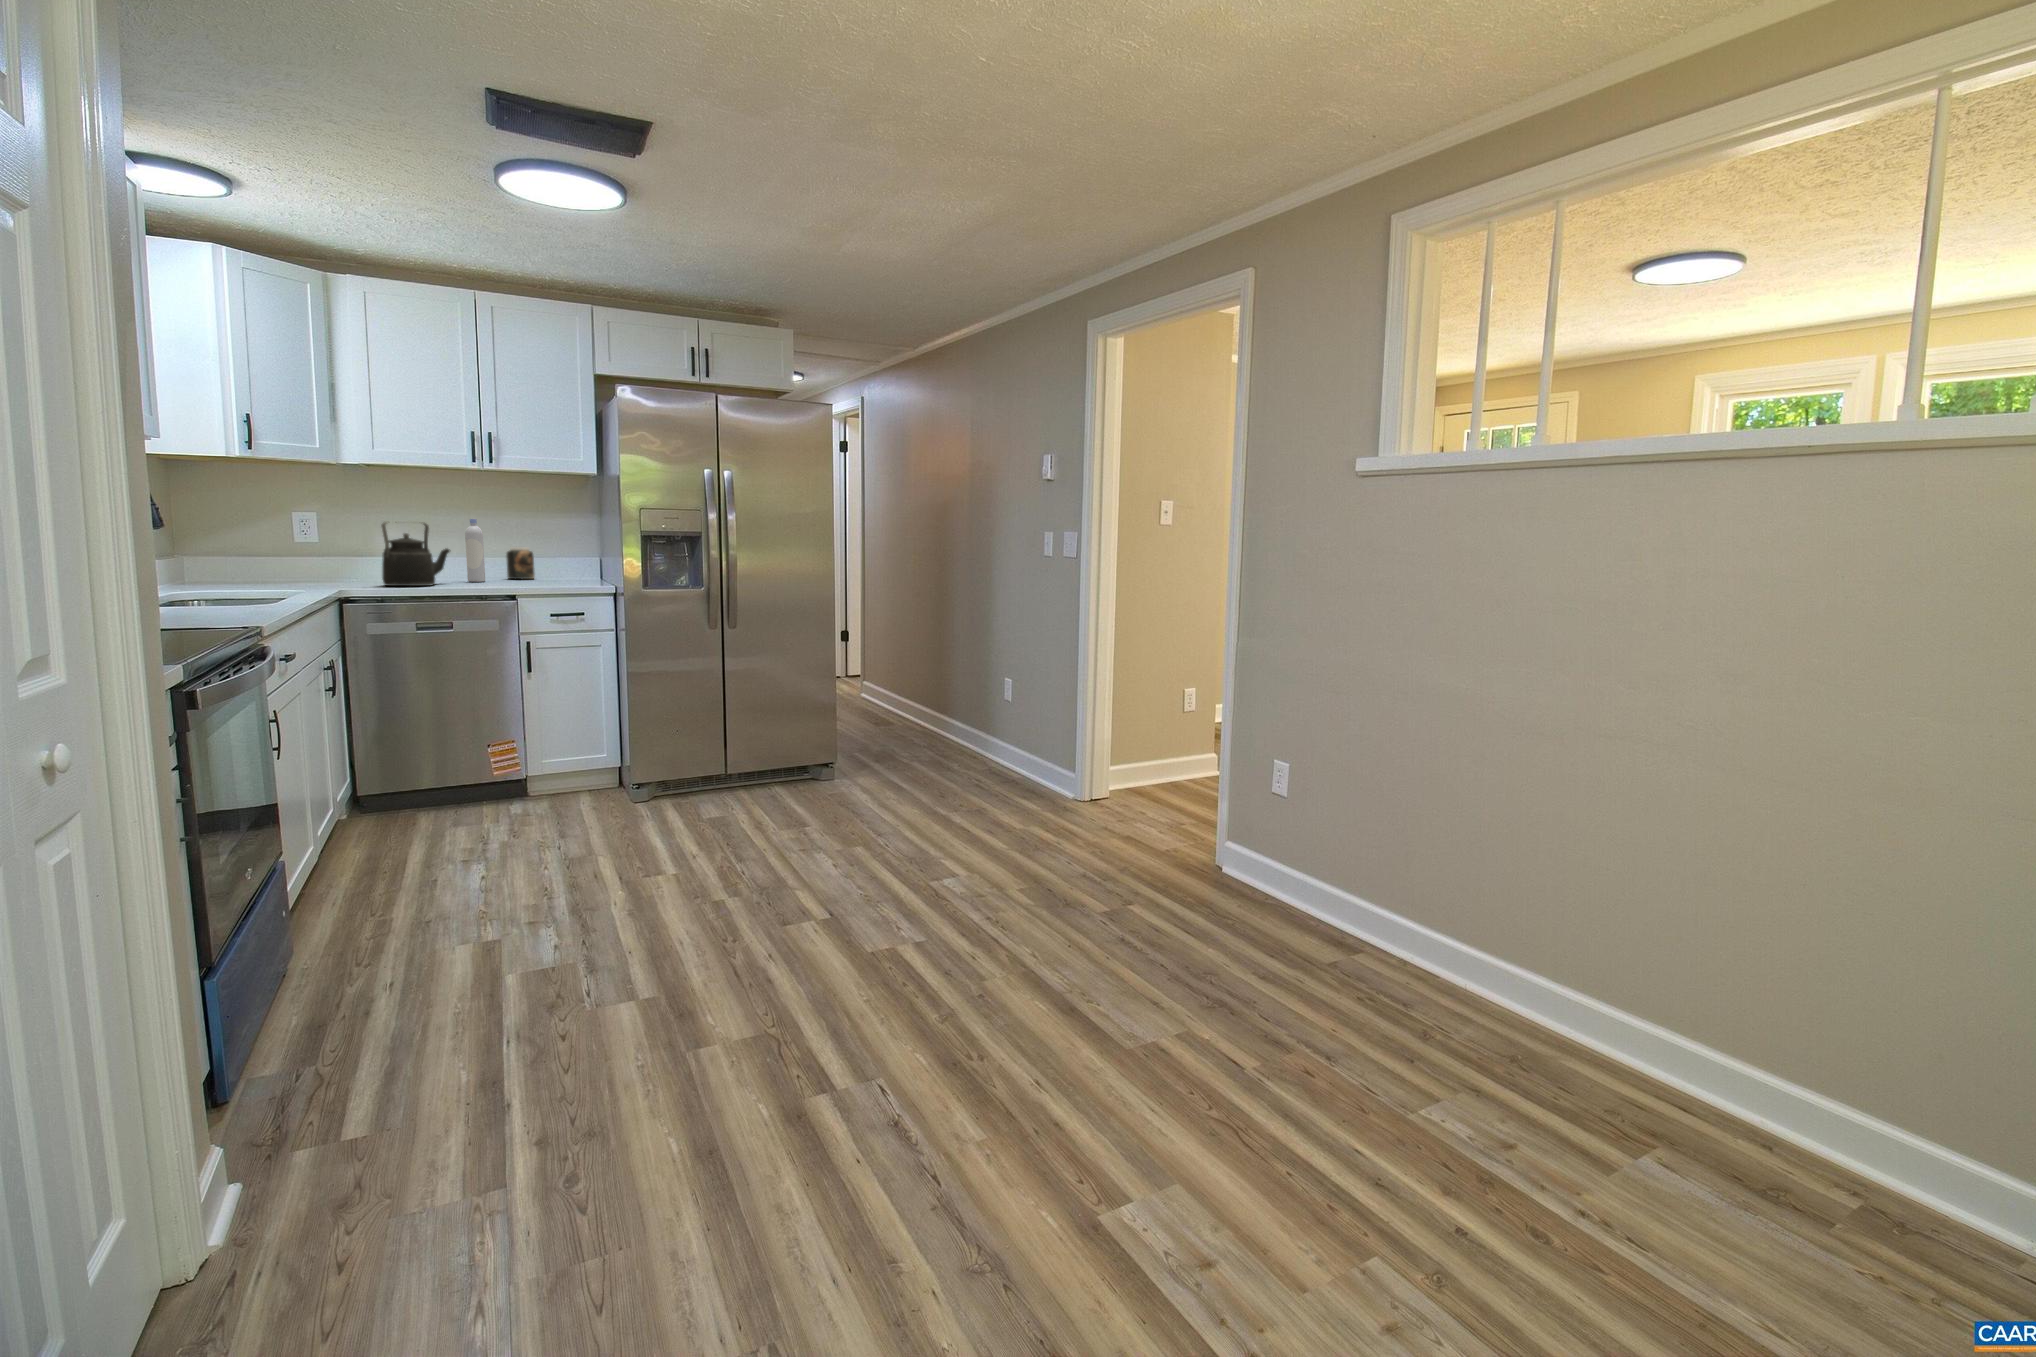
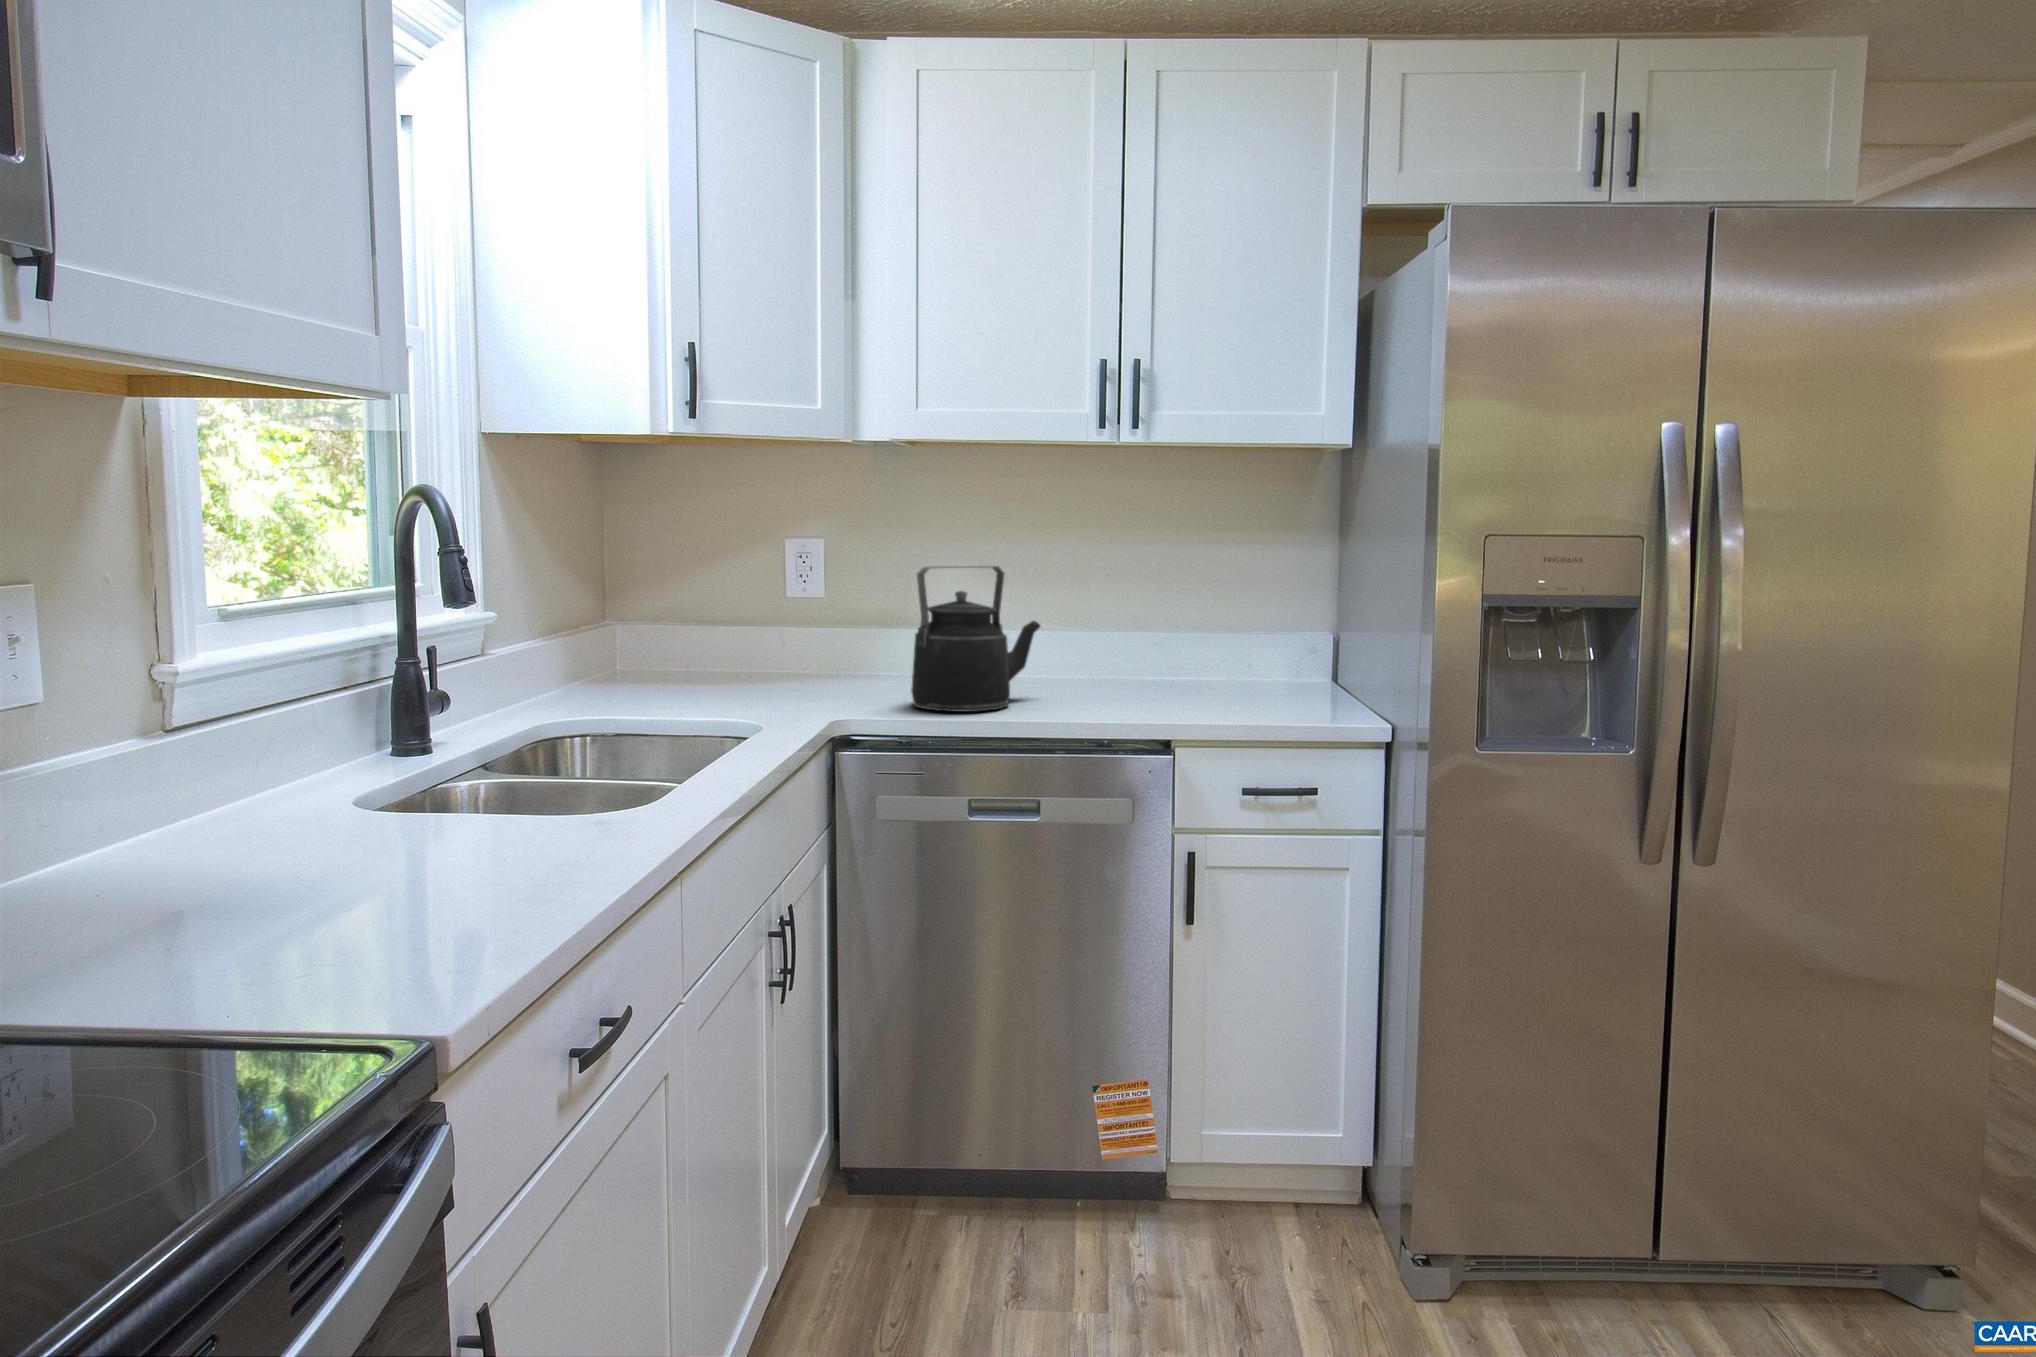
bottle: present [465,519,485,582] -> none [1067,553,1102,692]
jar: present [506,547,535,579] -> none [1137,610,1191,683]

